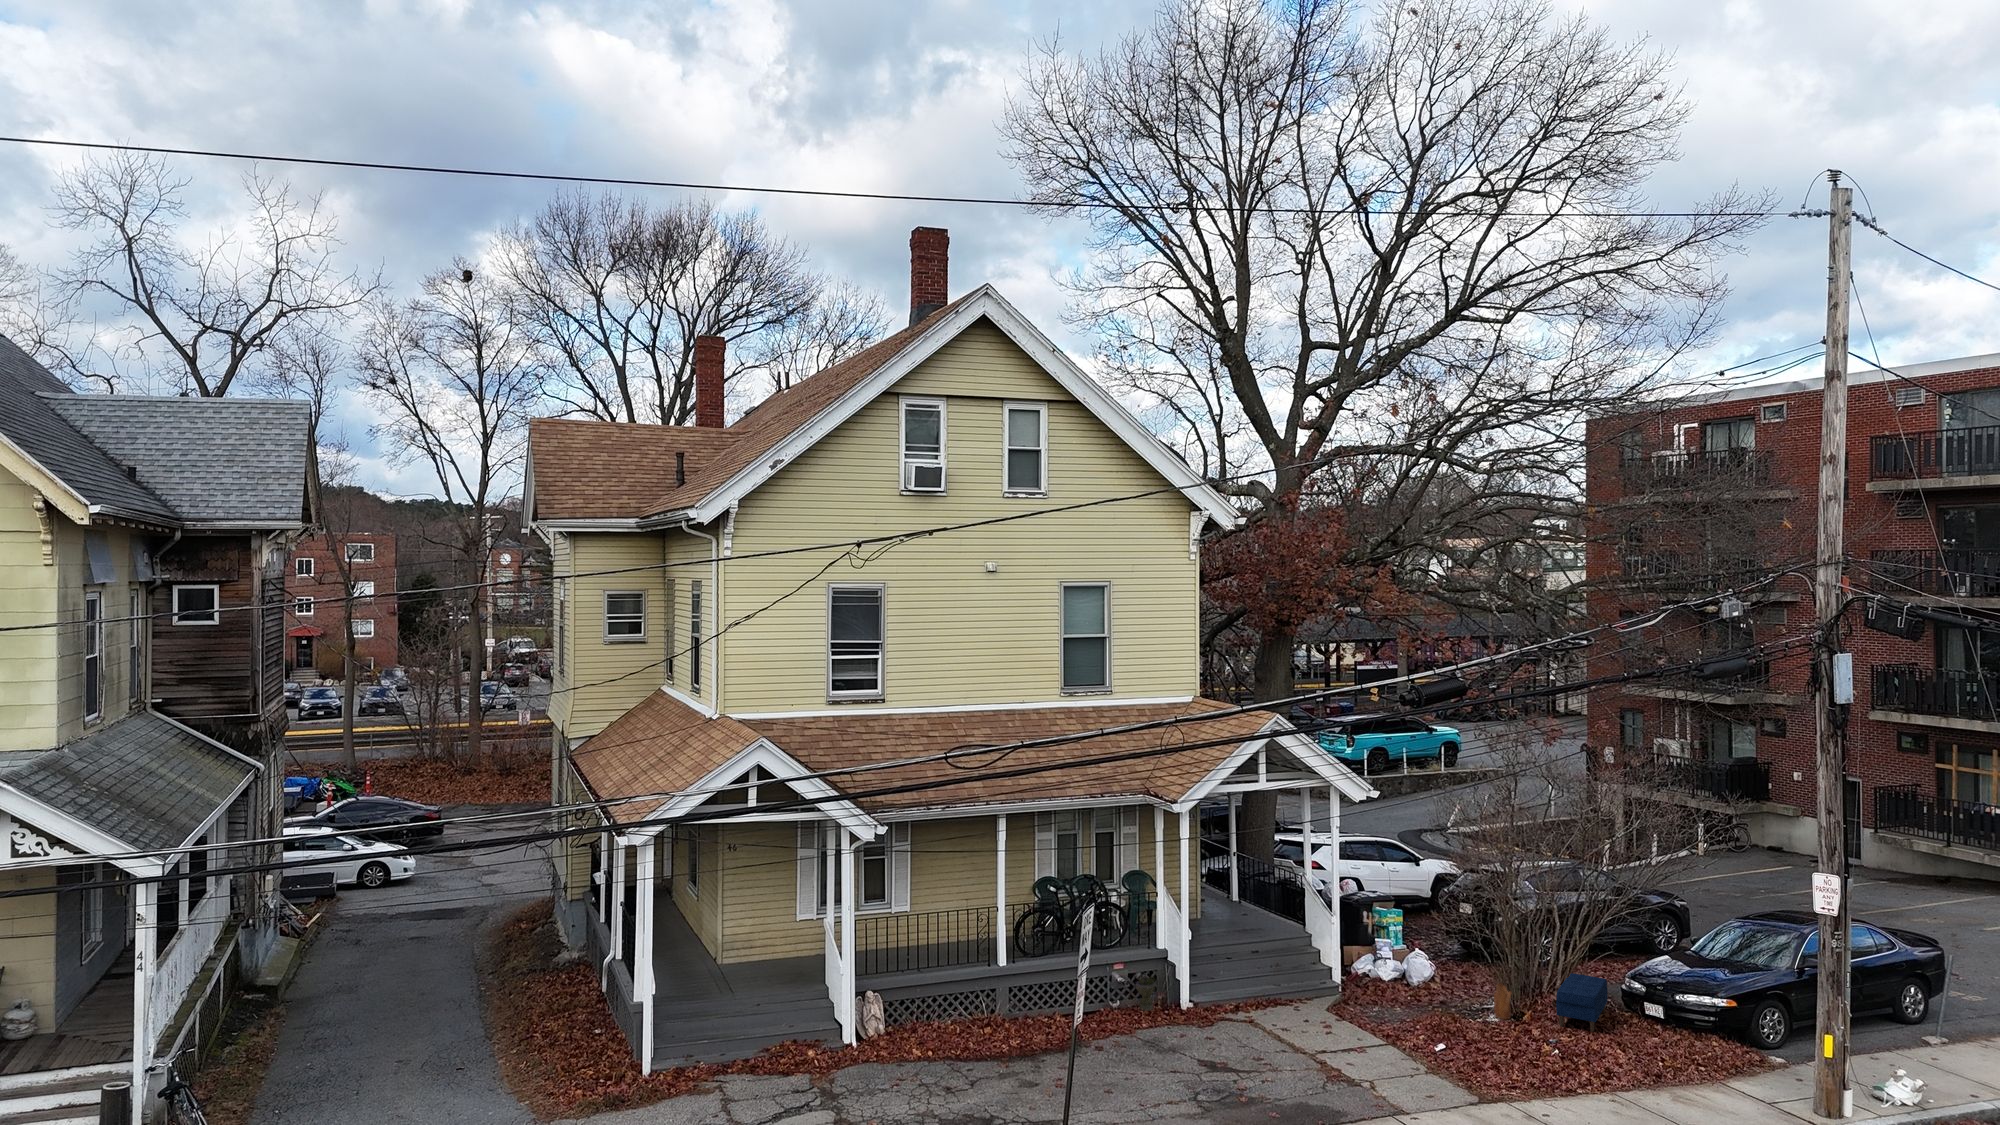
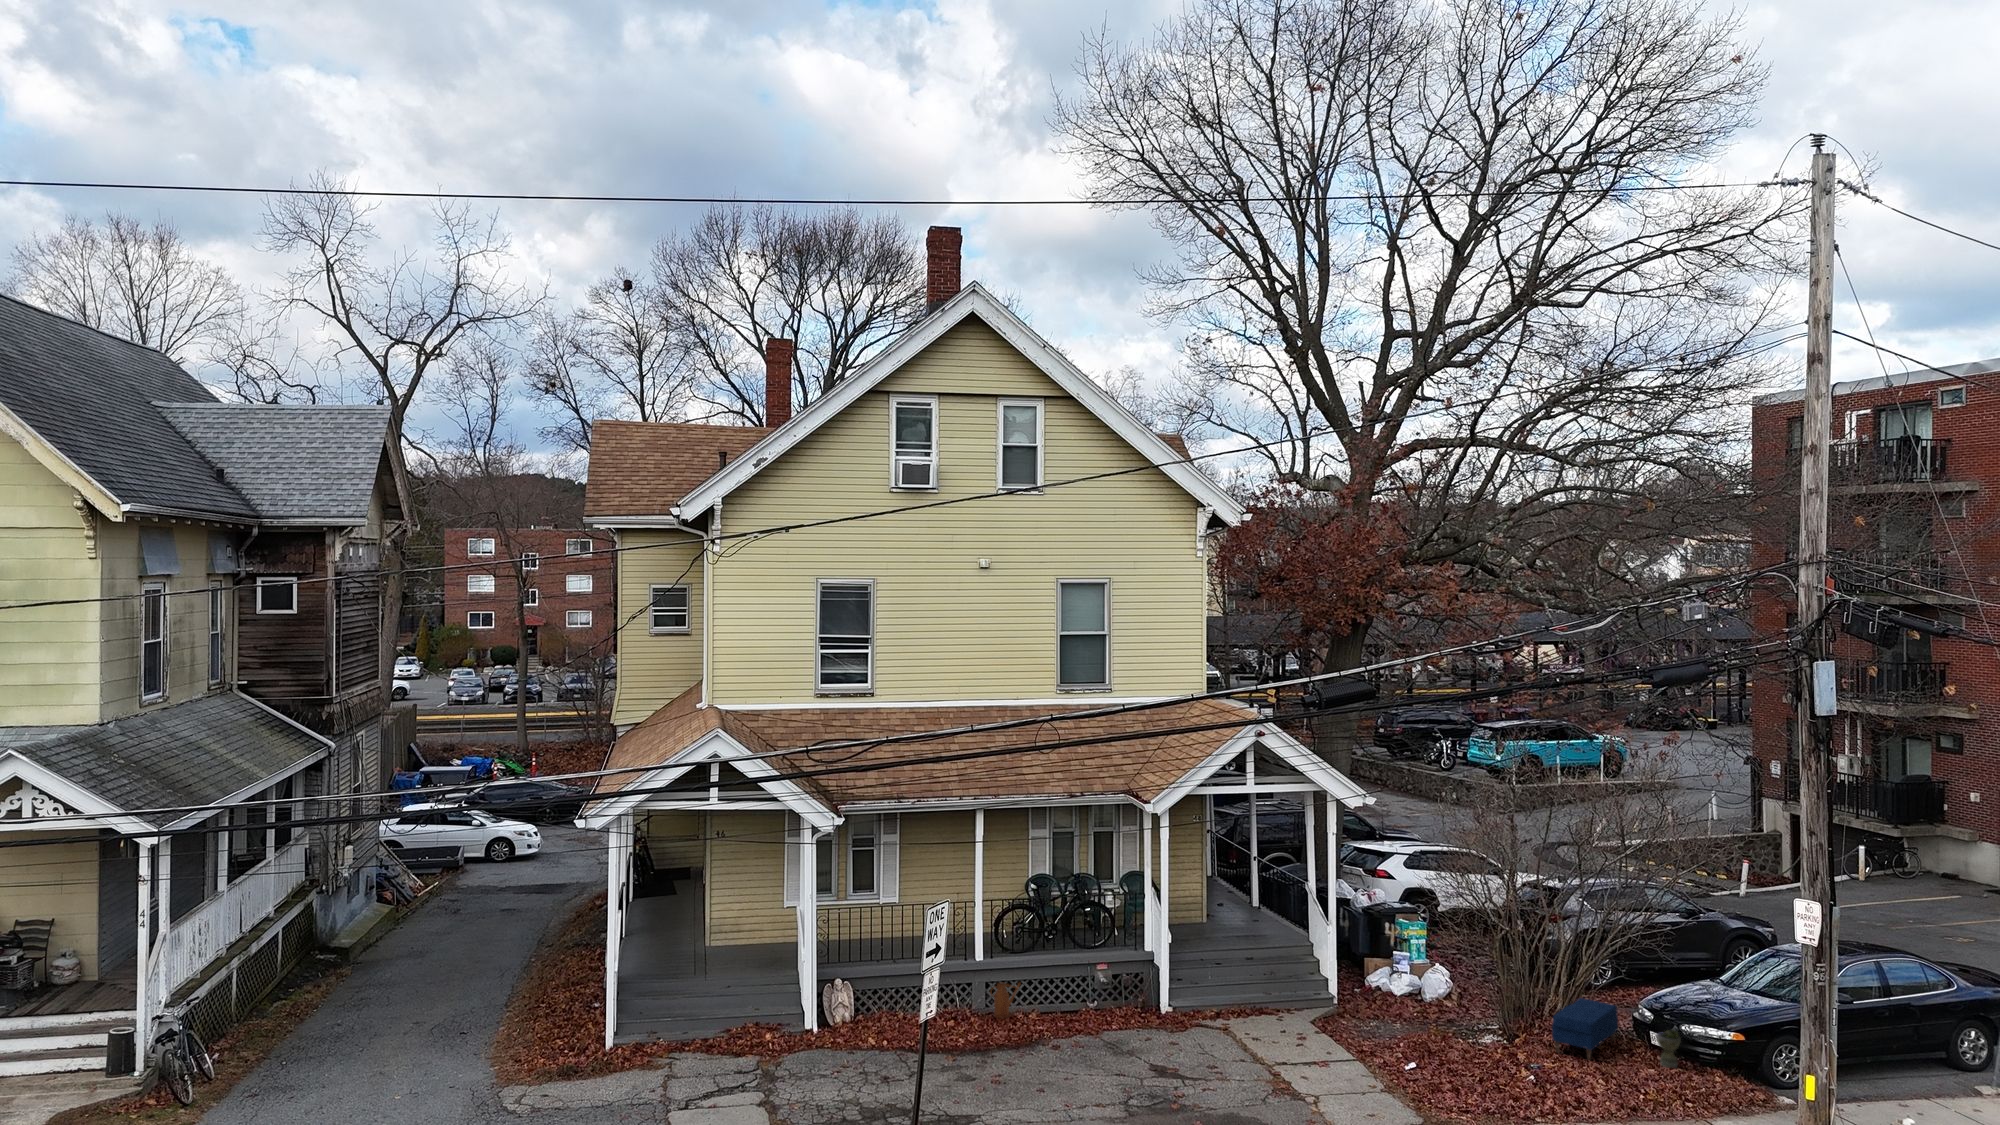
planter: present [1136,976,1155,1011] -> present [1656,1030,1681,1068]
watering can: present [1494,983,1512,1020] -> present [991,983,1021,1019]

